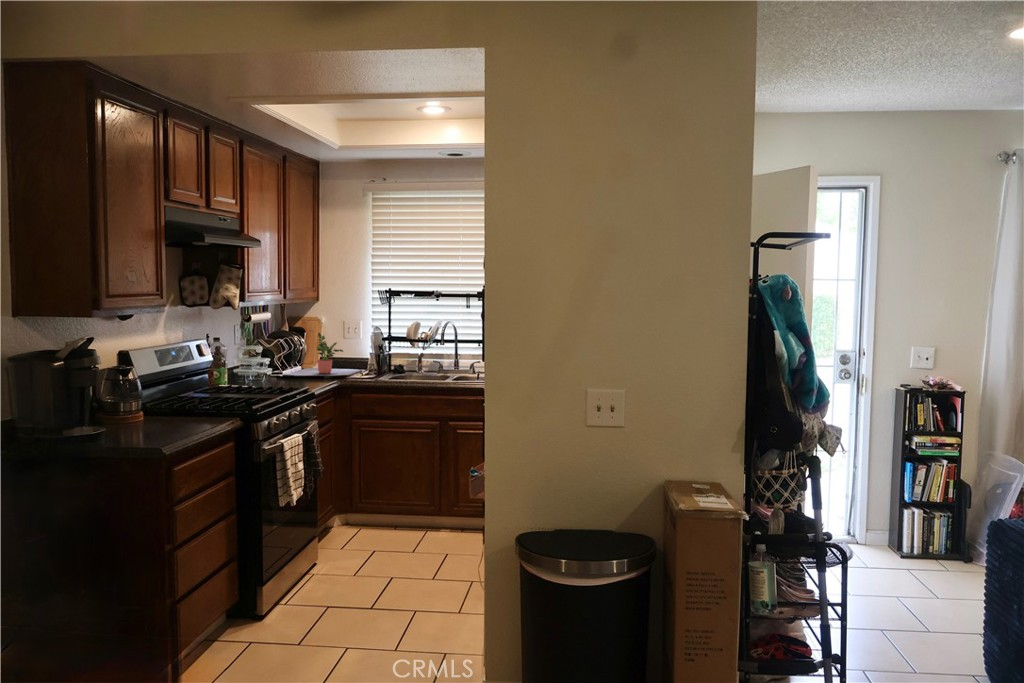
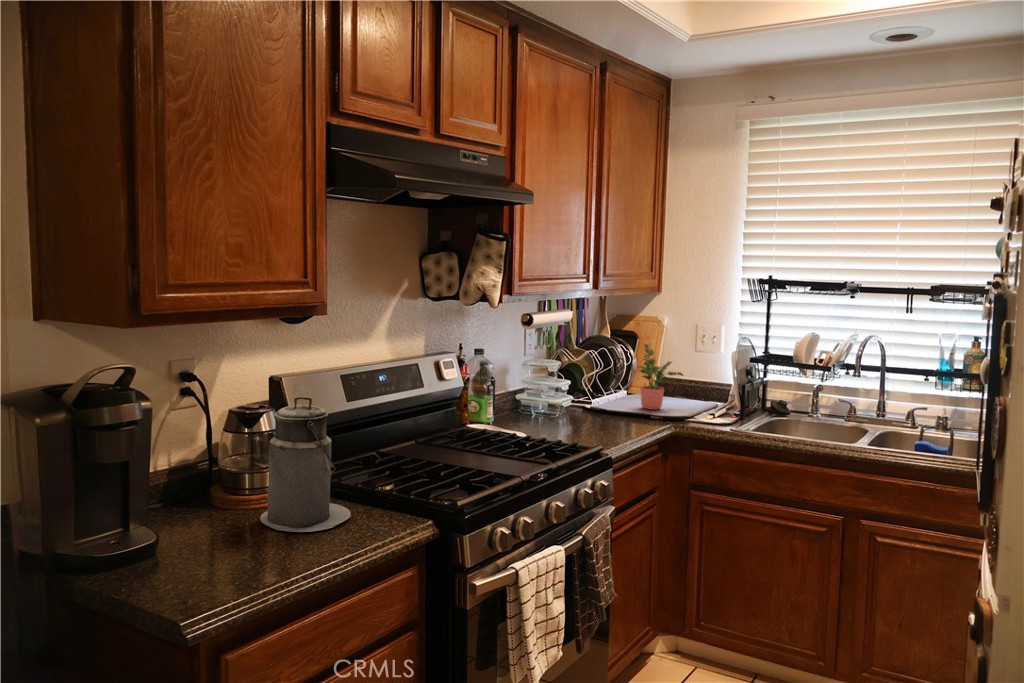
canister: none [143,359,199,434] -> present [260,397,351,532]

